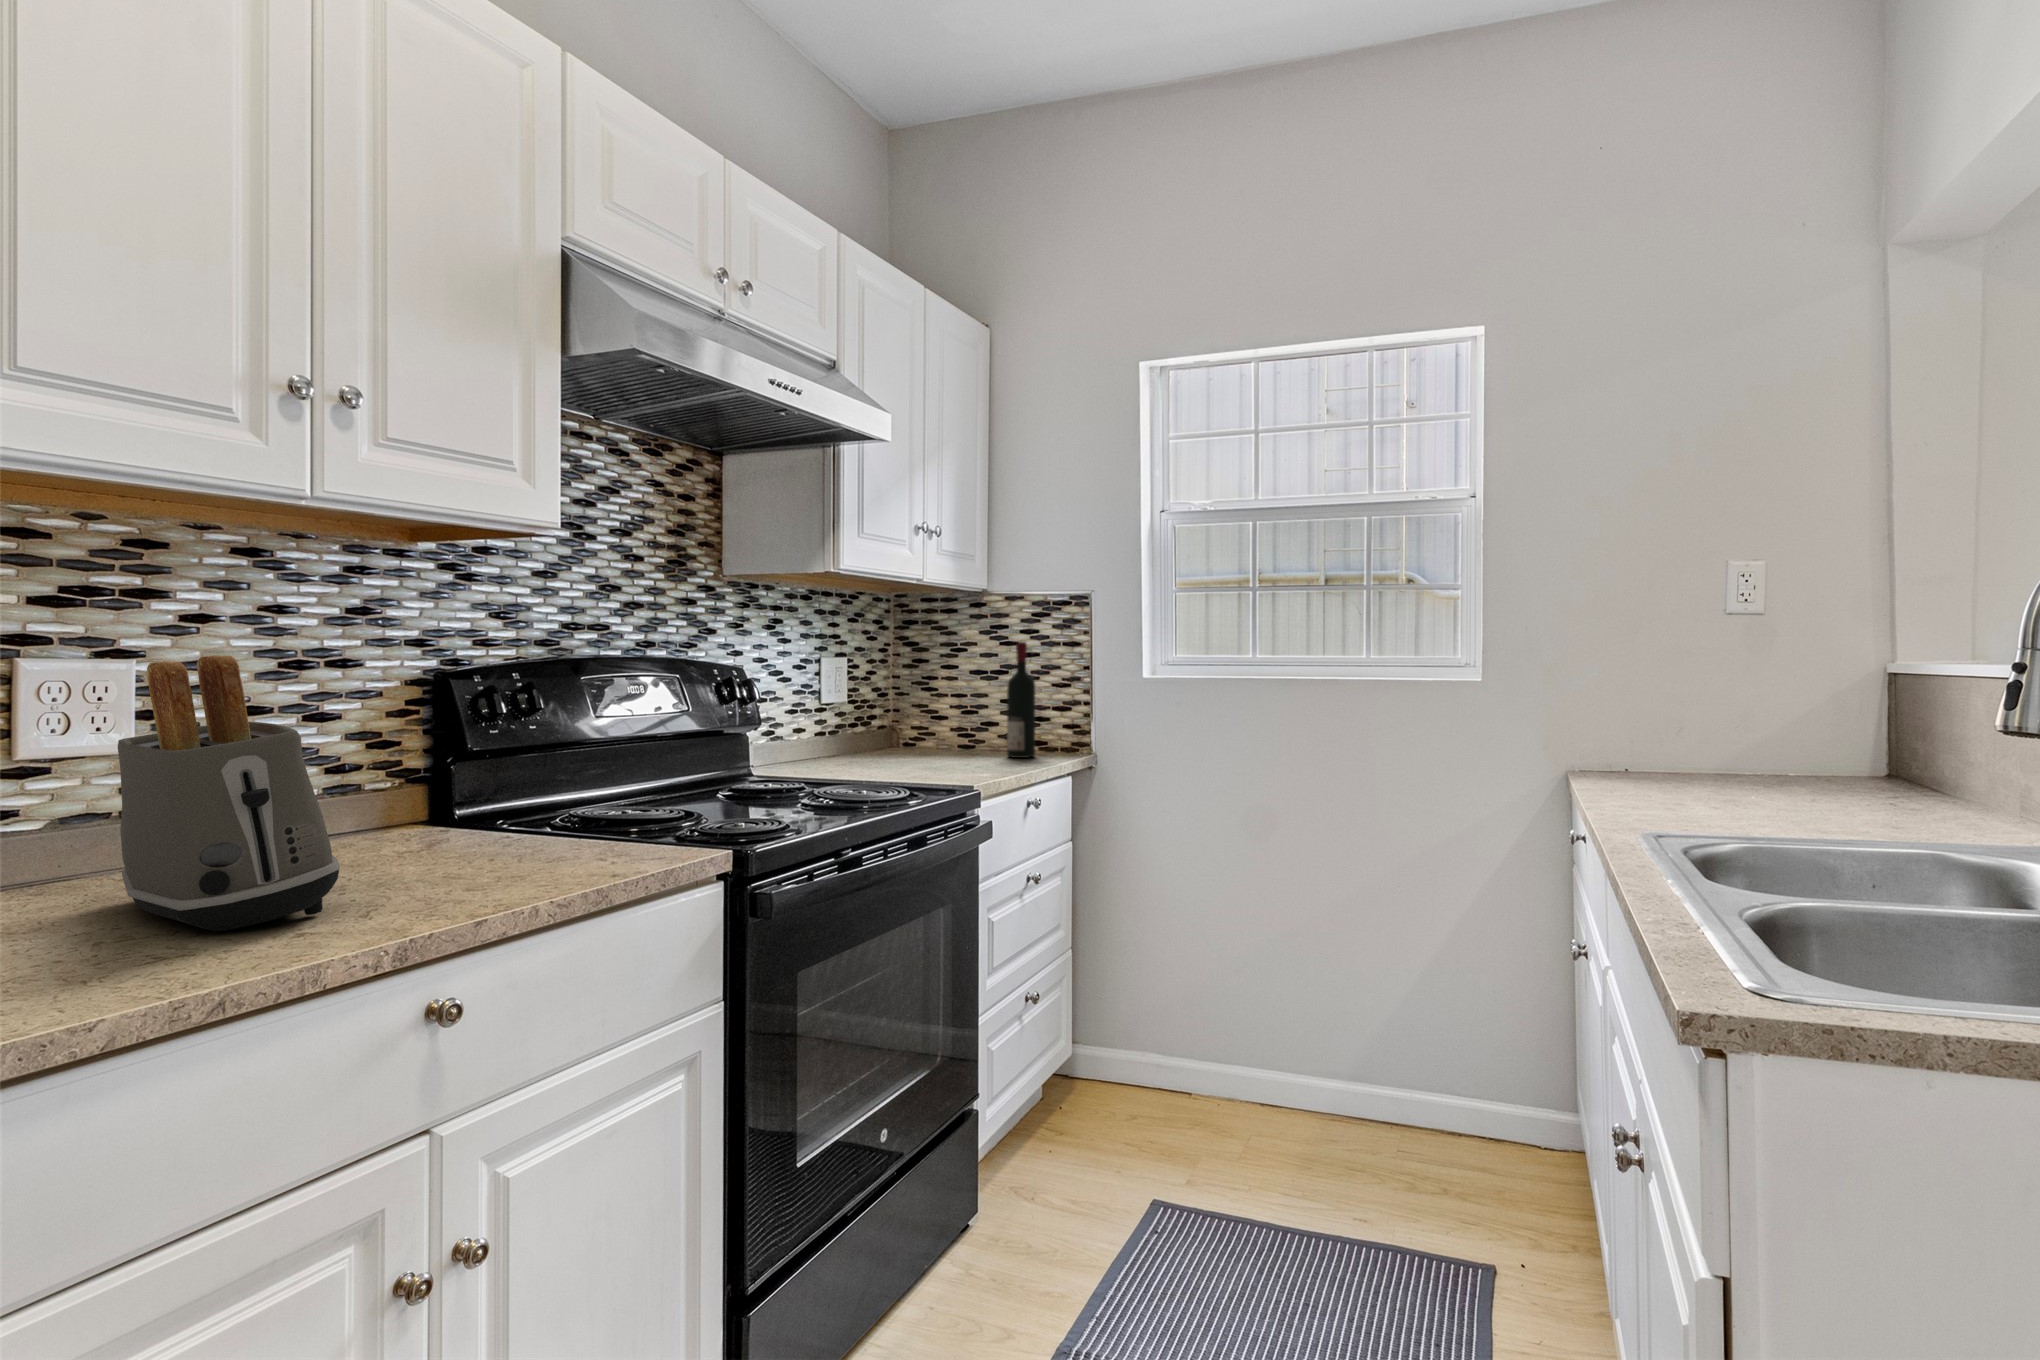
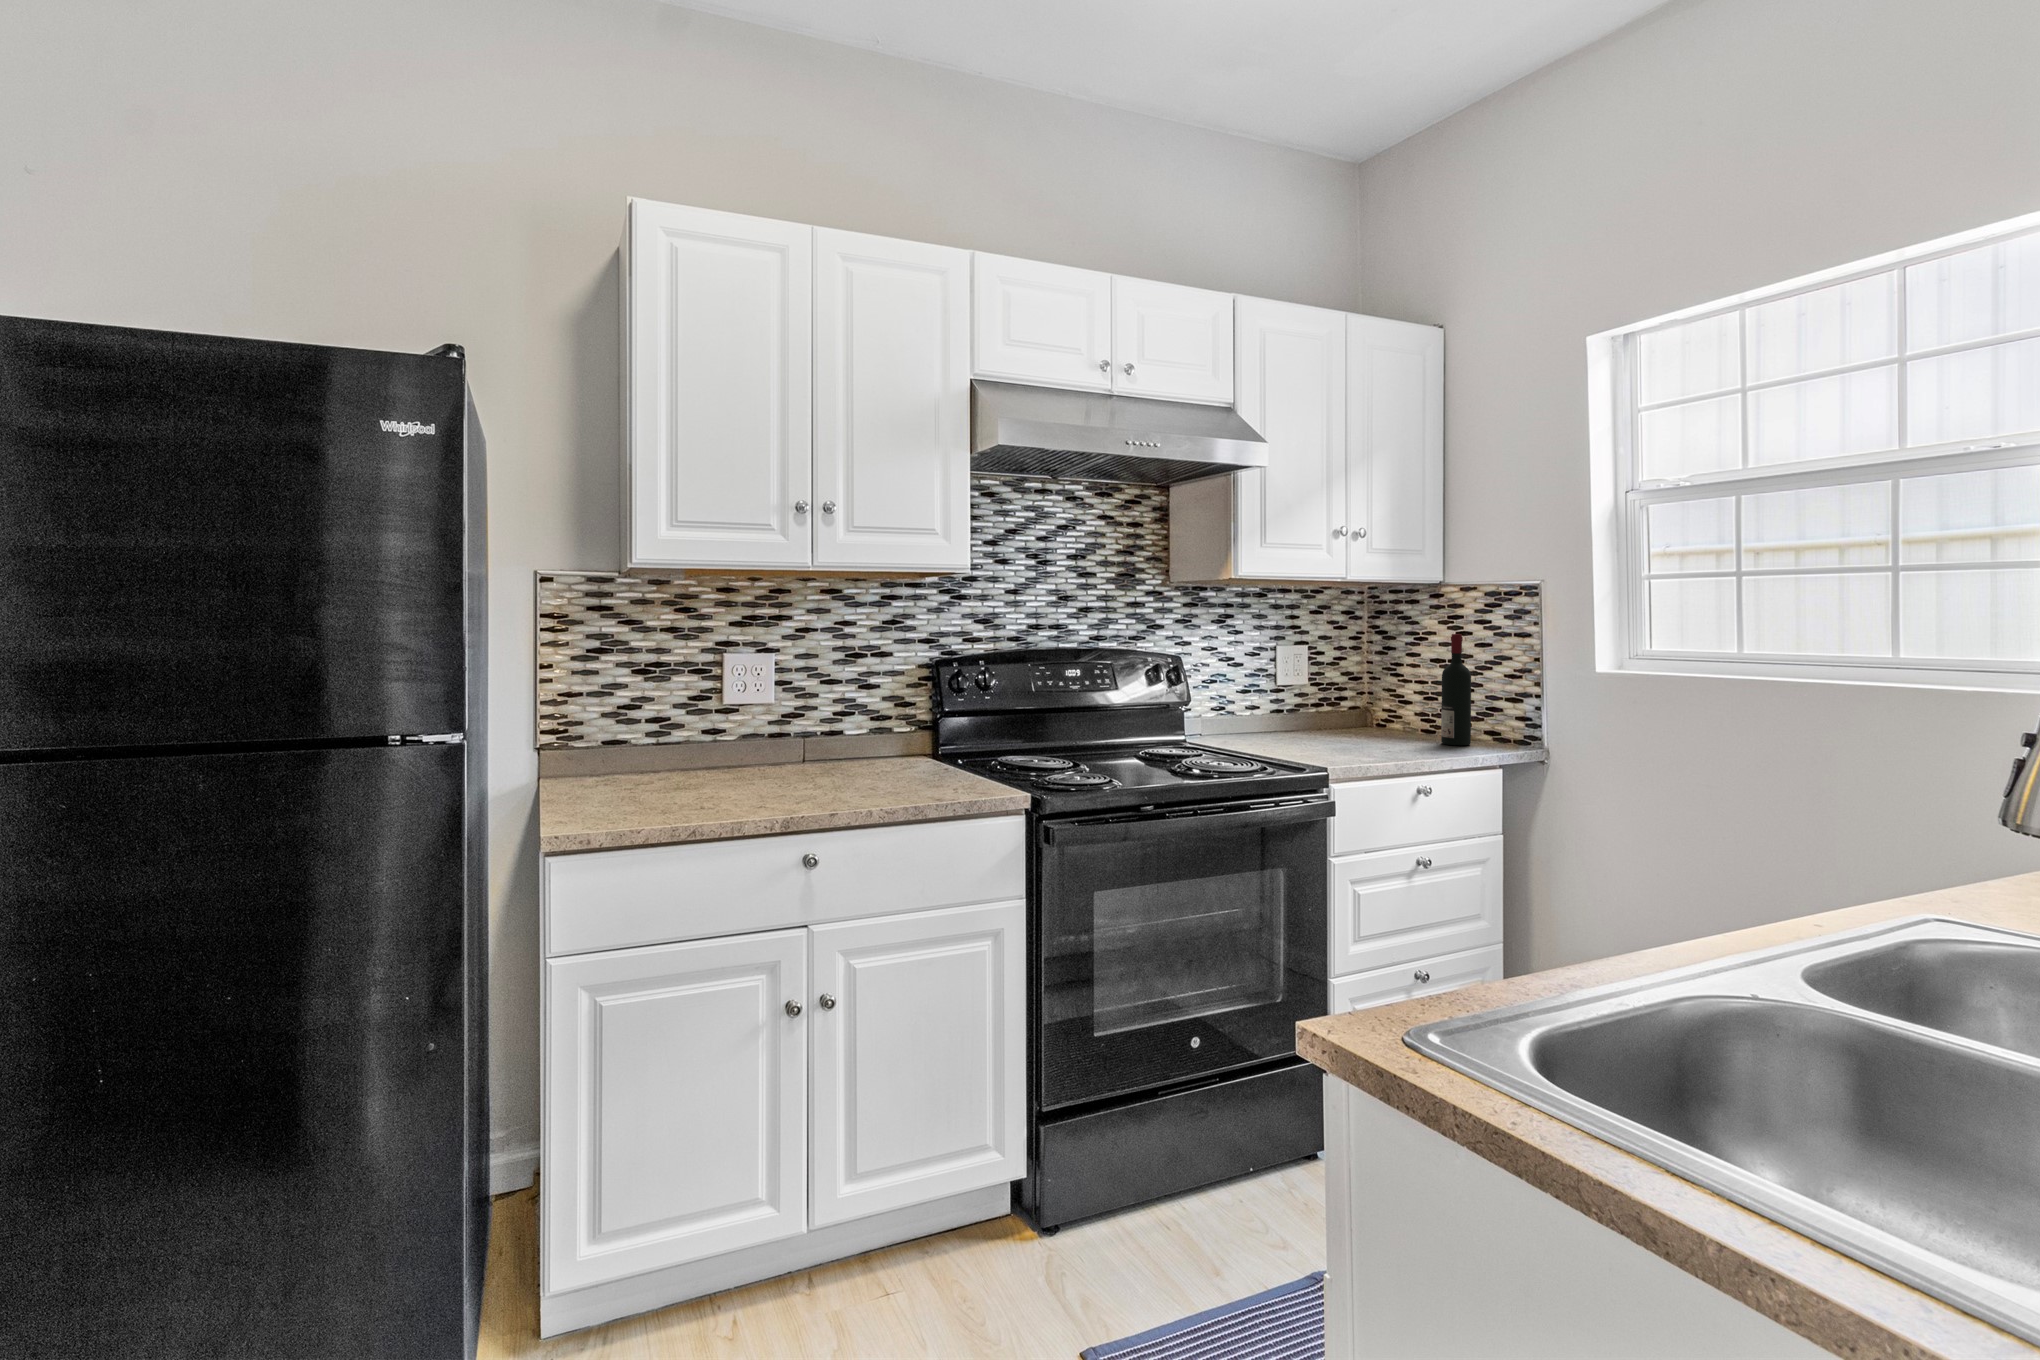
toaster: present [118,655,340,931] -> none [714,657,802,800]

